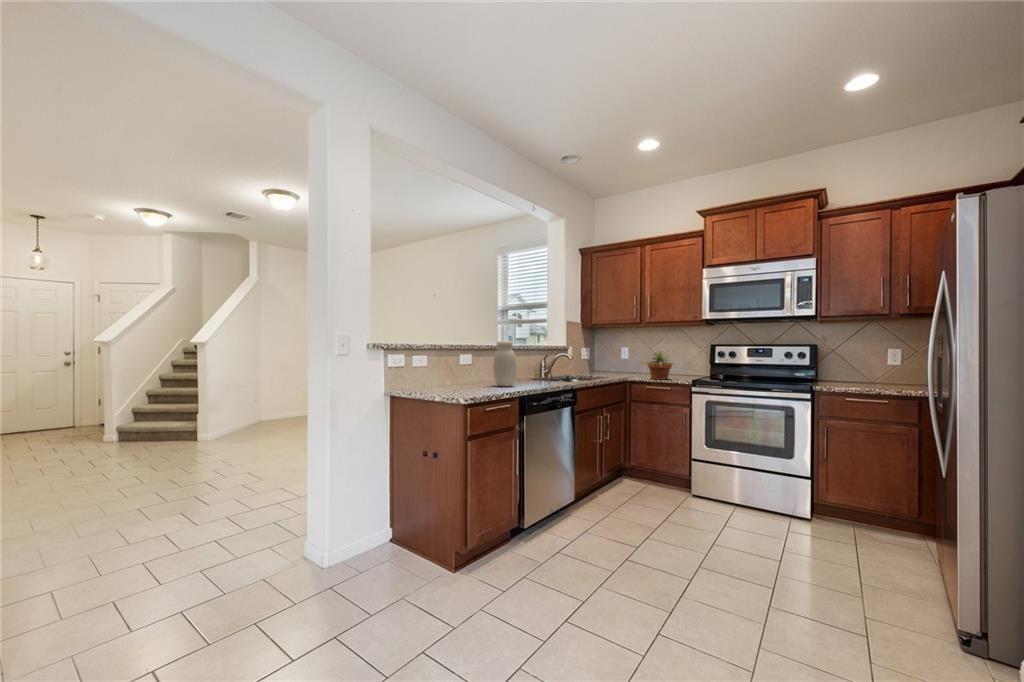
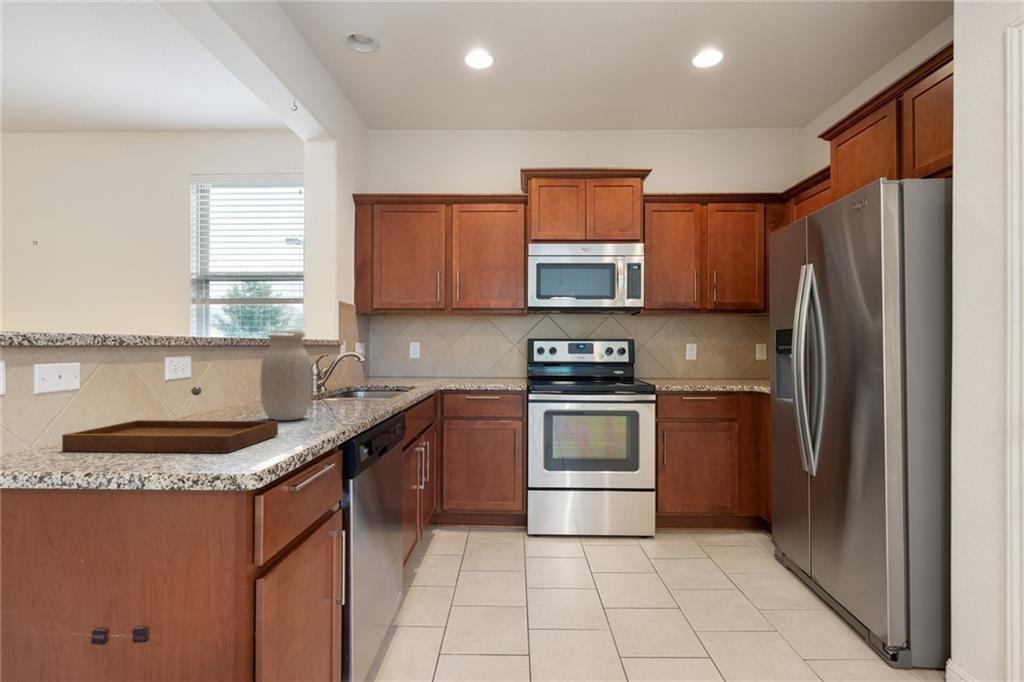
potted plant: present [646,352,673,380] -> none [457,345,507,386]
tray: none [418,366,489,393] -> present [62,387,278,453]

